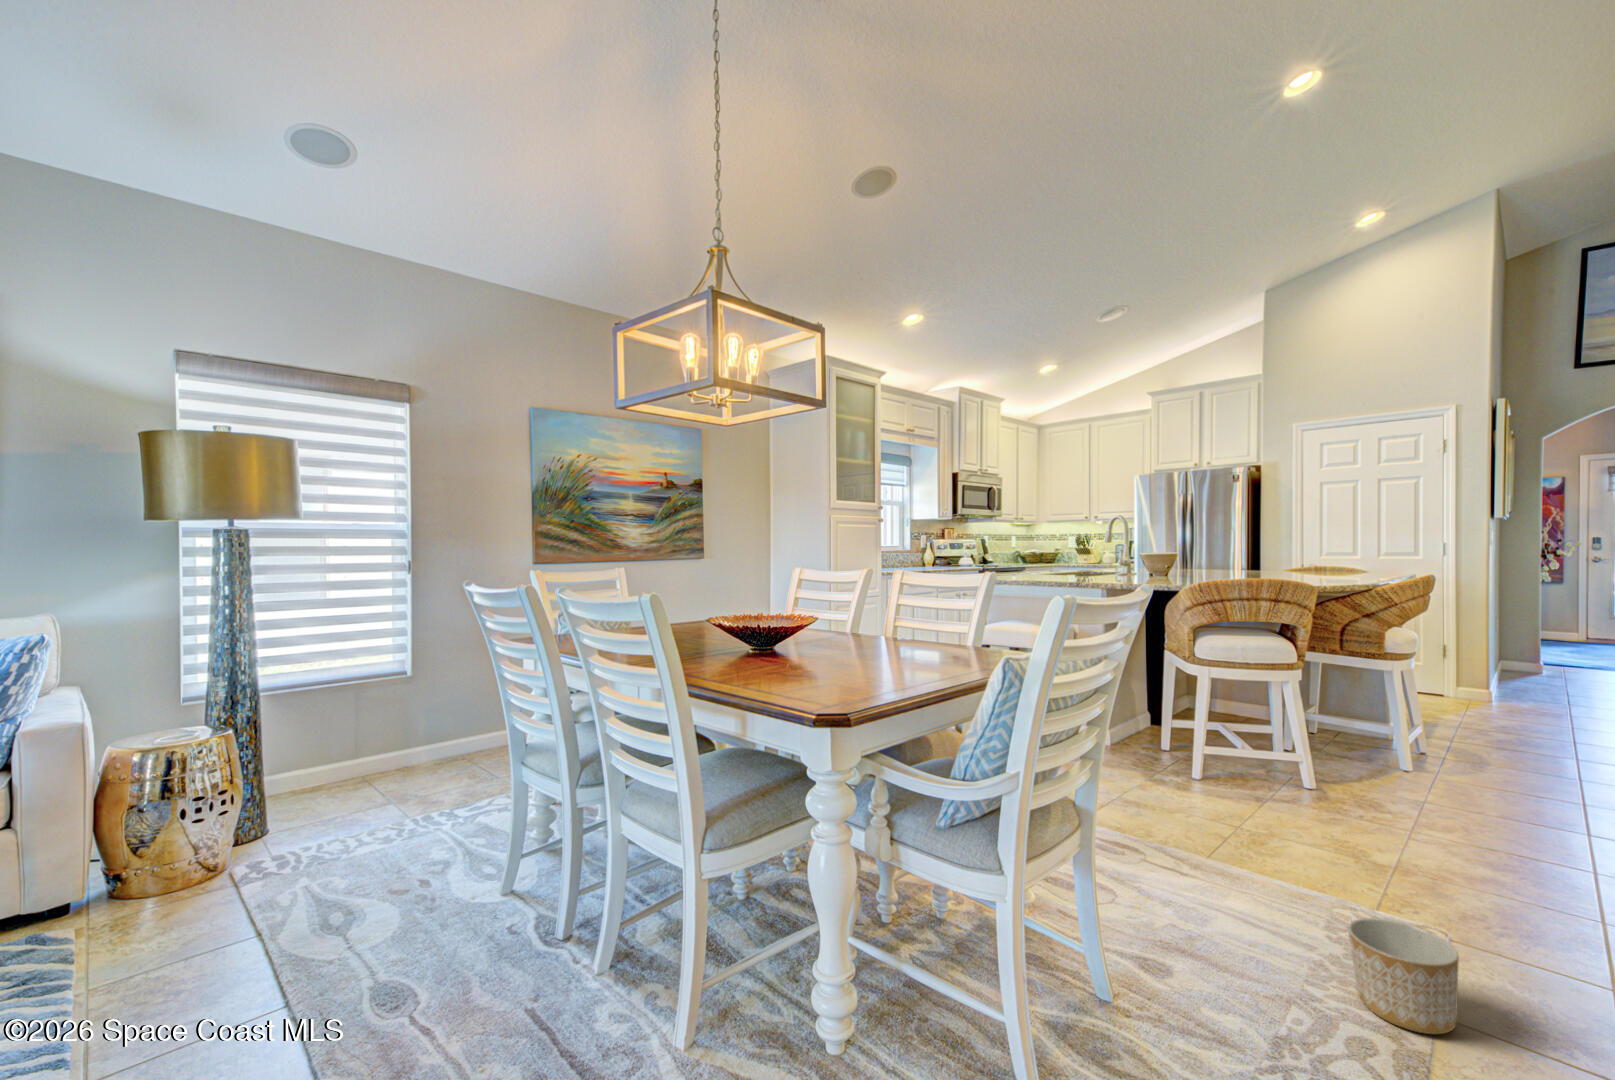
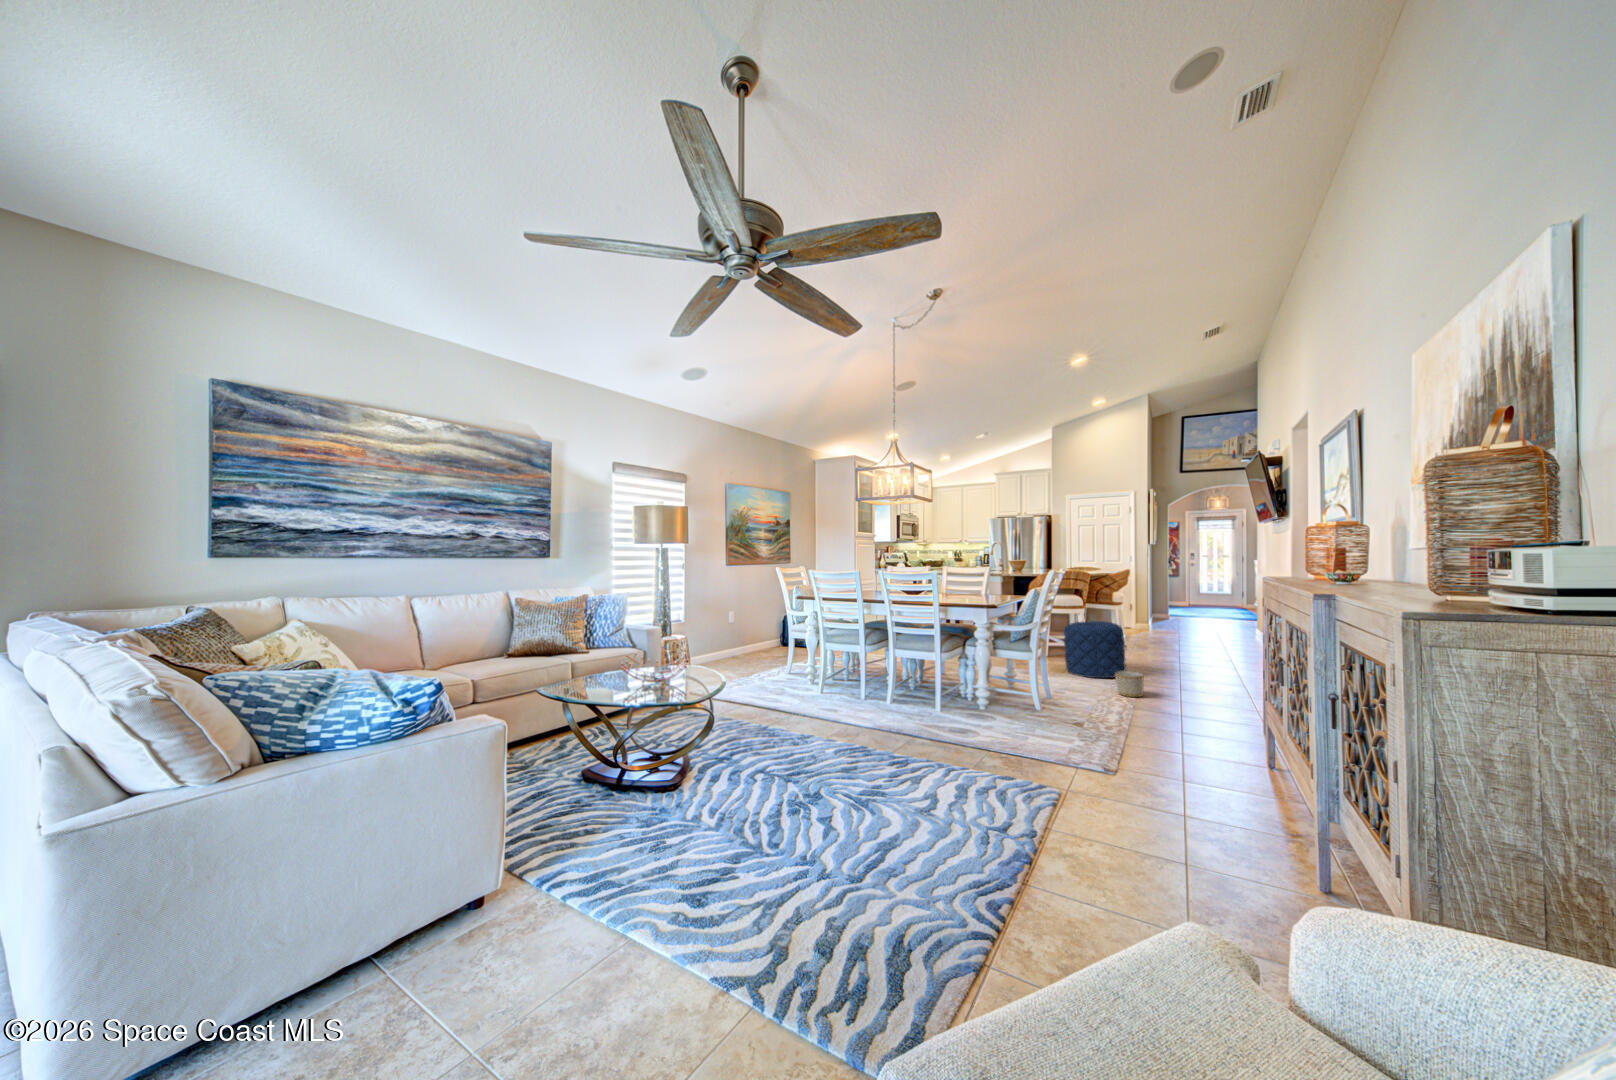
pouf: none [1218,716,1403,897] -> present [1064,621,1126,678]

